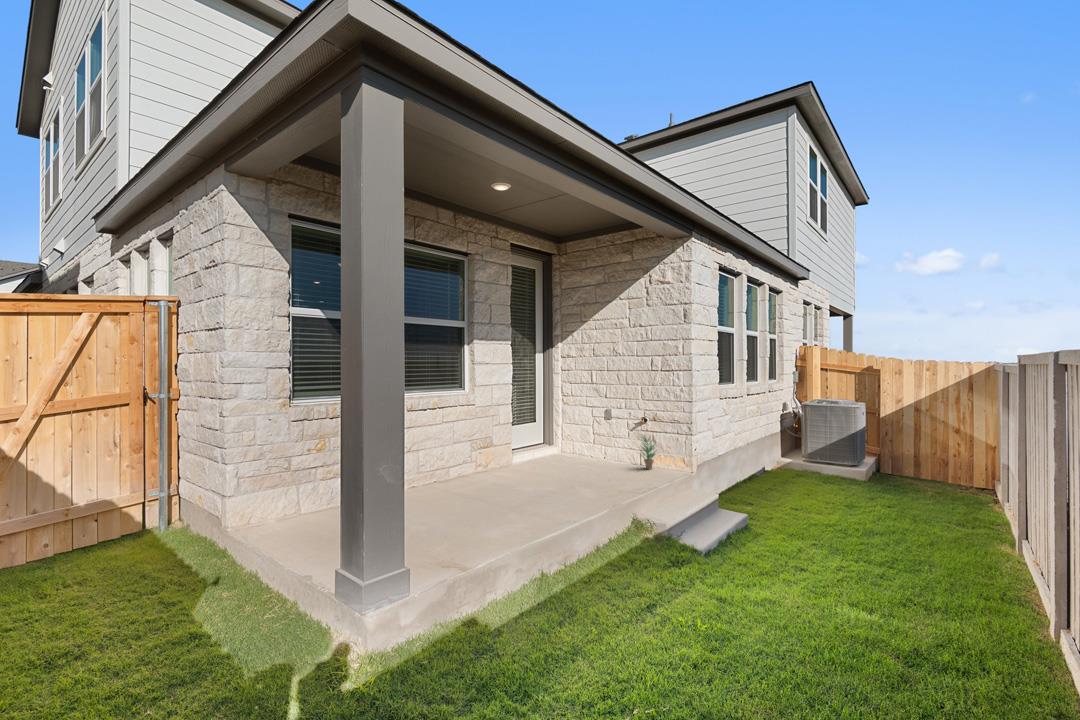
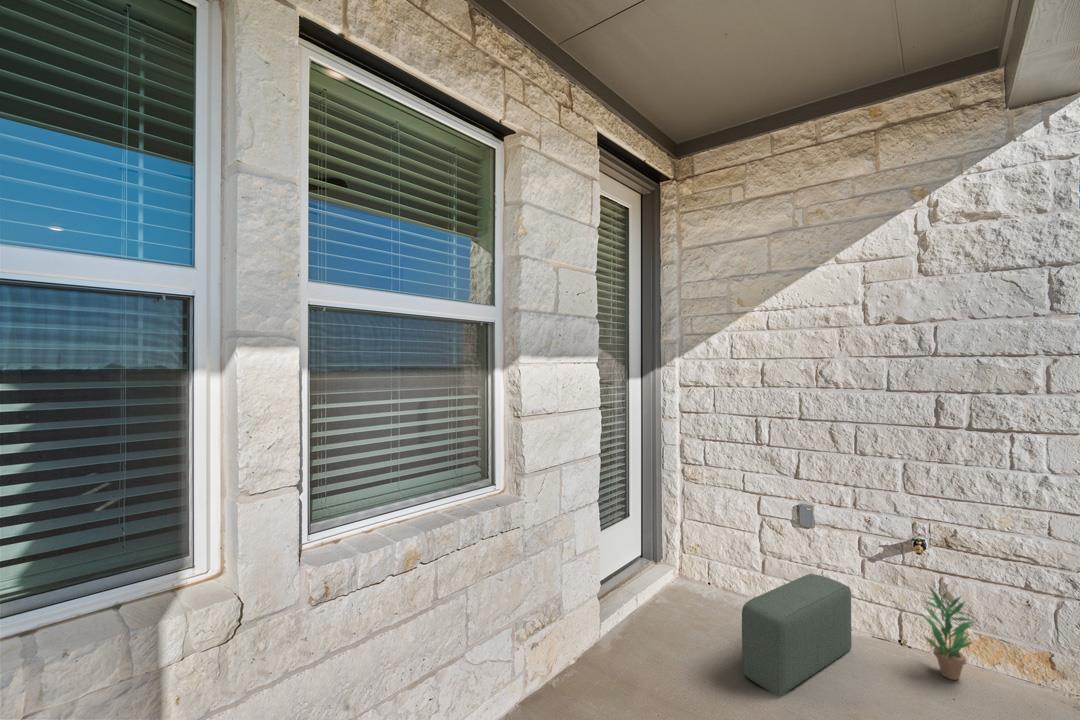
pouf: none [566,436,618,472] -> present [742,574,852,695]

